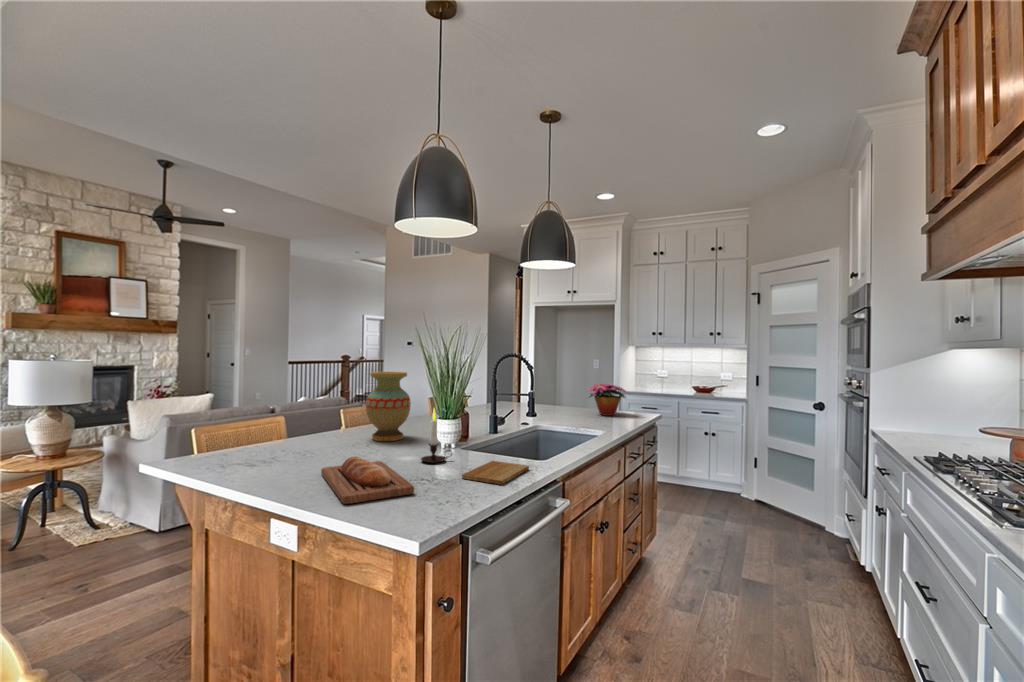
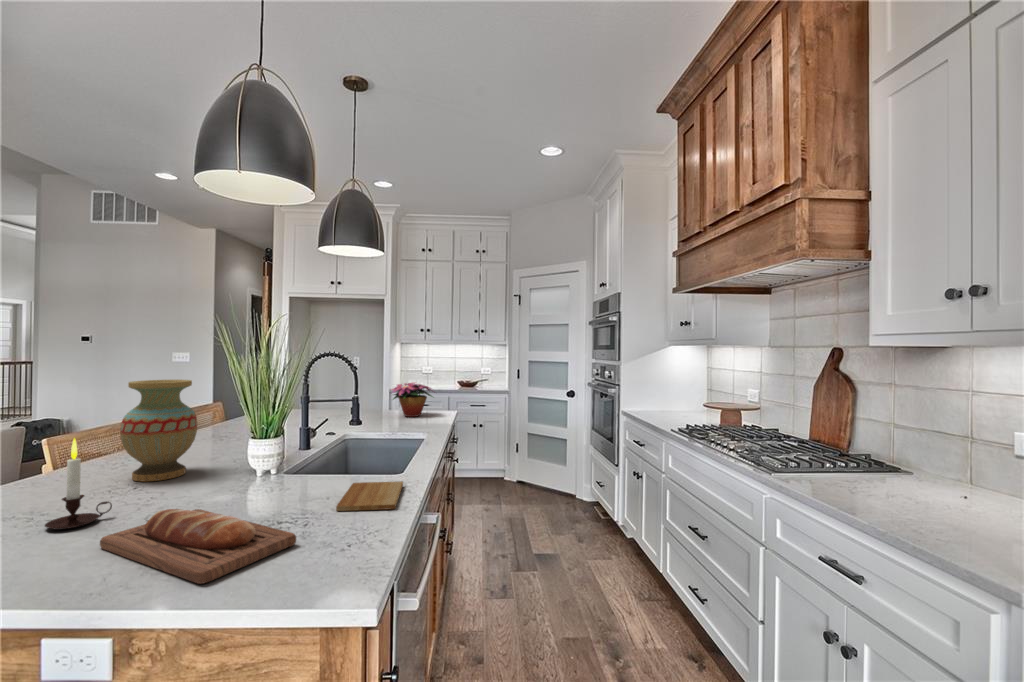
candle: present [421,409,450,463] -> present [45,438,112,530]

